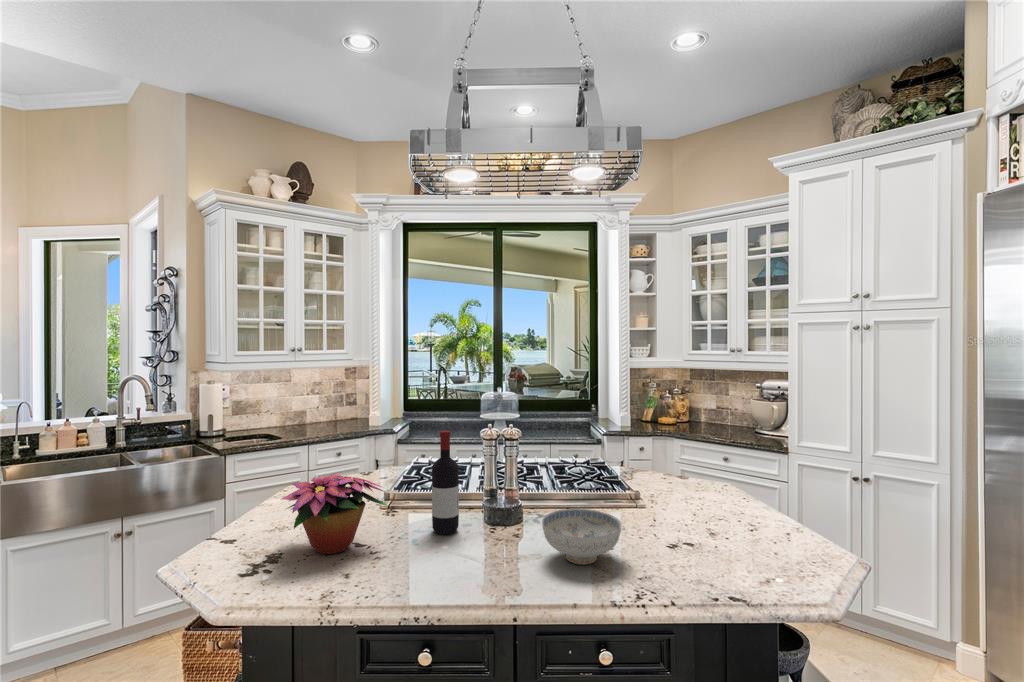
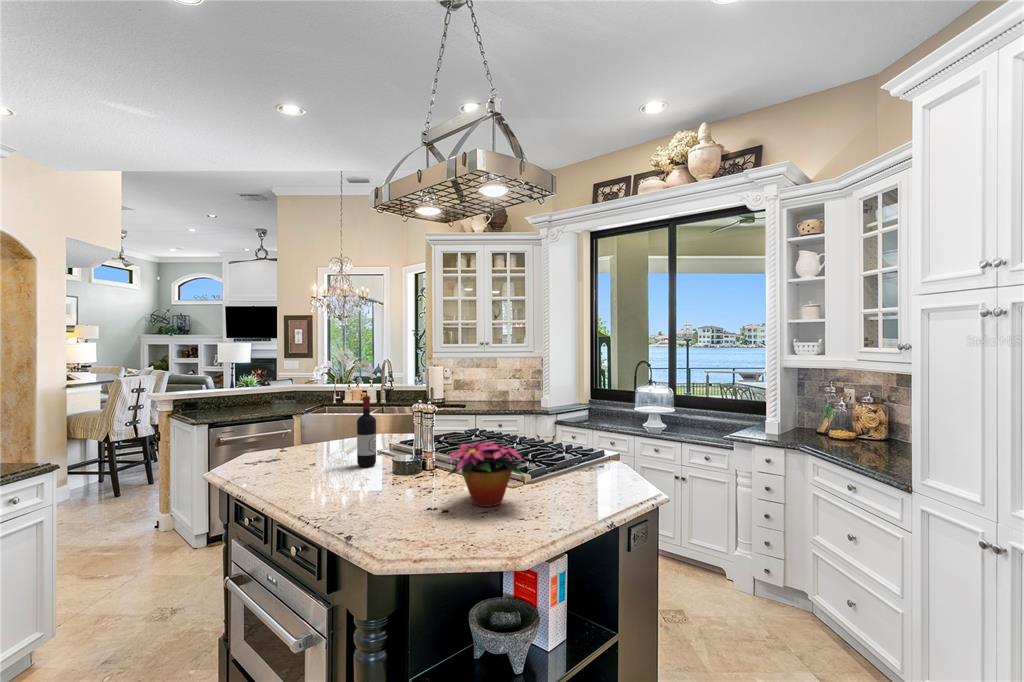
flower arrangement: present [281,472,387,554] -> present [446,441,524,507]
ceramic bowl: present [542,509,621,565] -> none [343,459,402,496]

